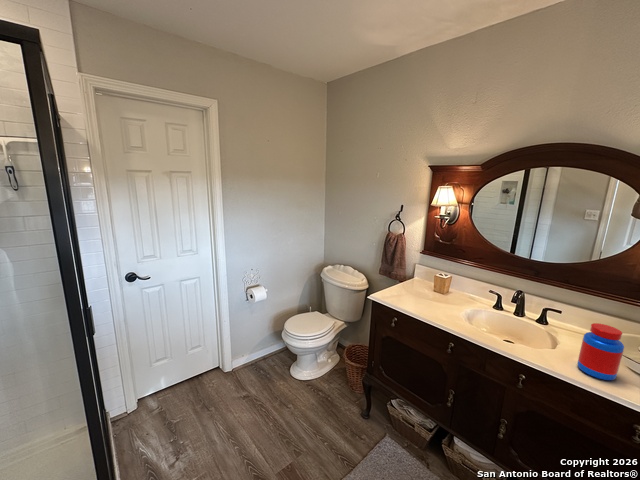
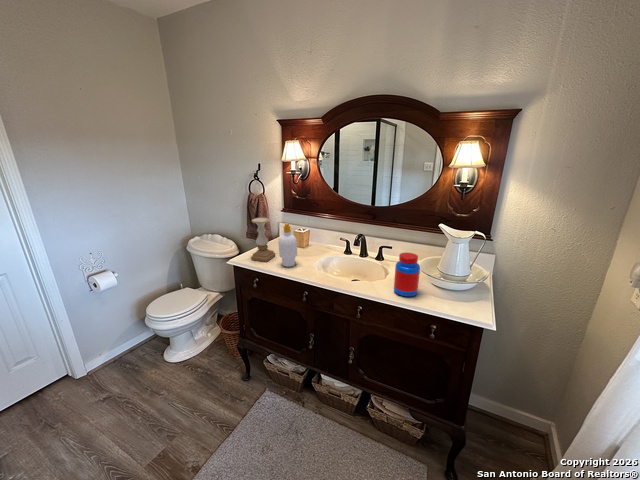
candle holder: none [391,258,415,302] -> present [251,218,275,262]
soap bottle: none [423,267,444,312] -> present [279,223,297,267]

